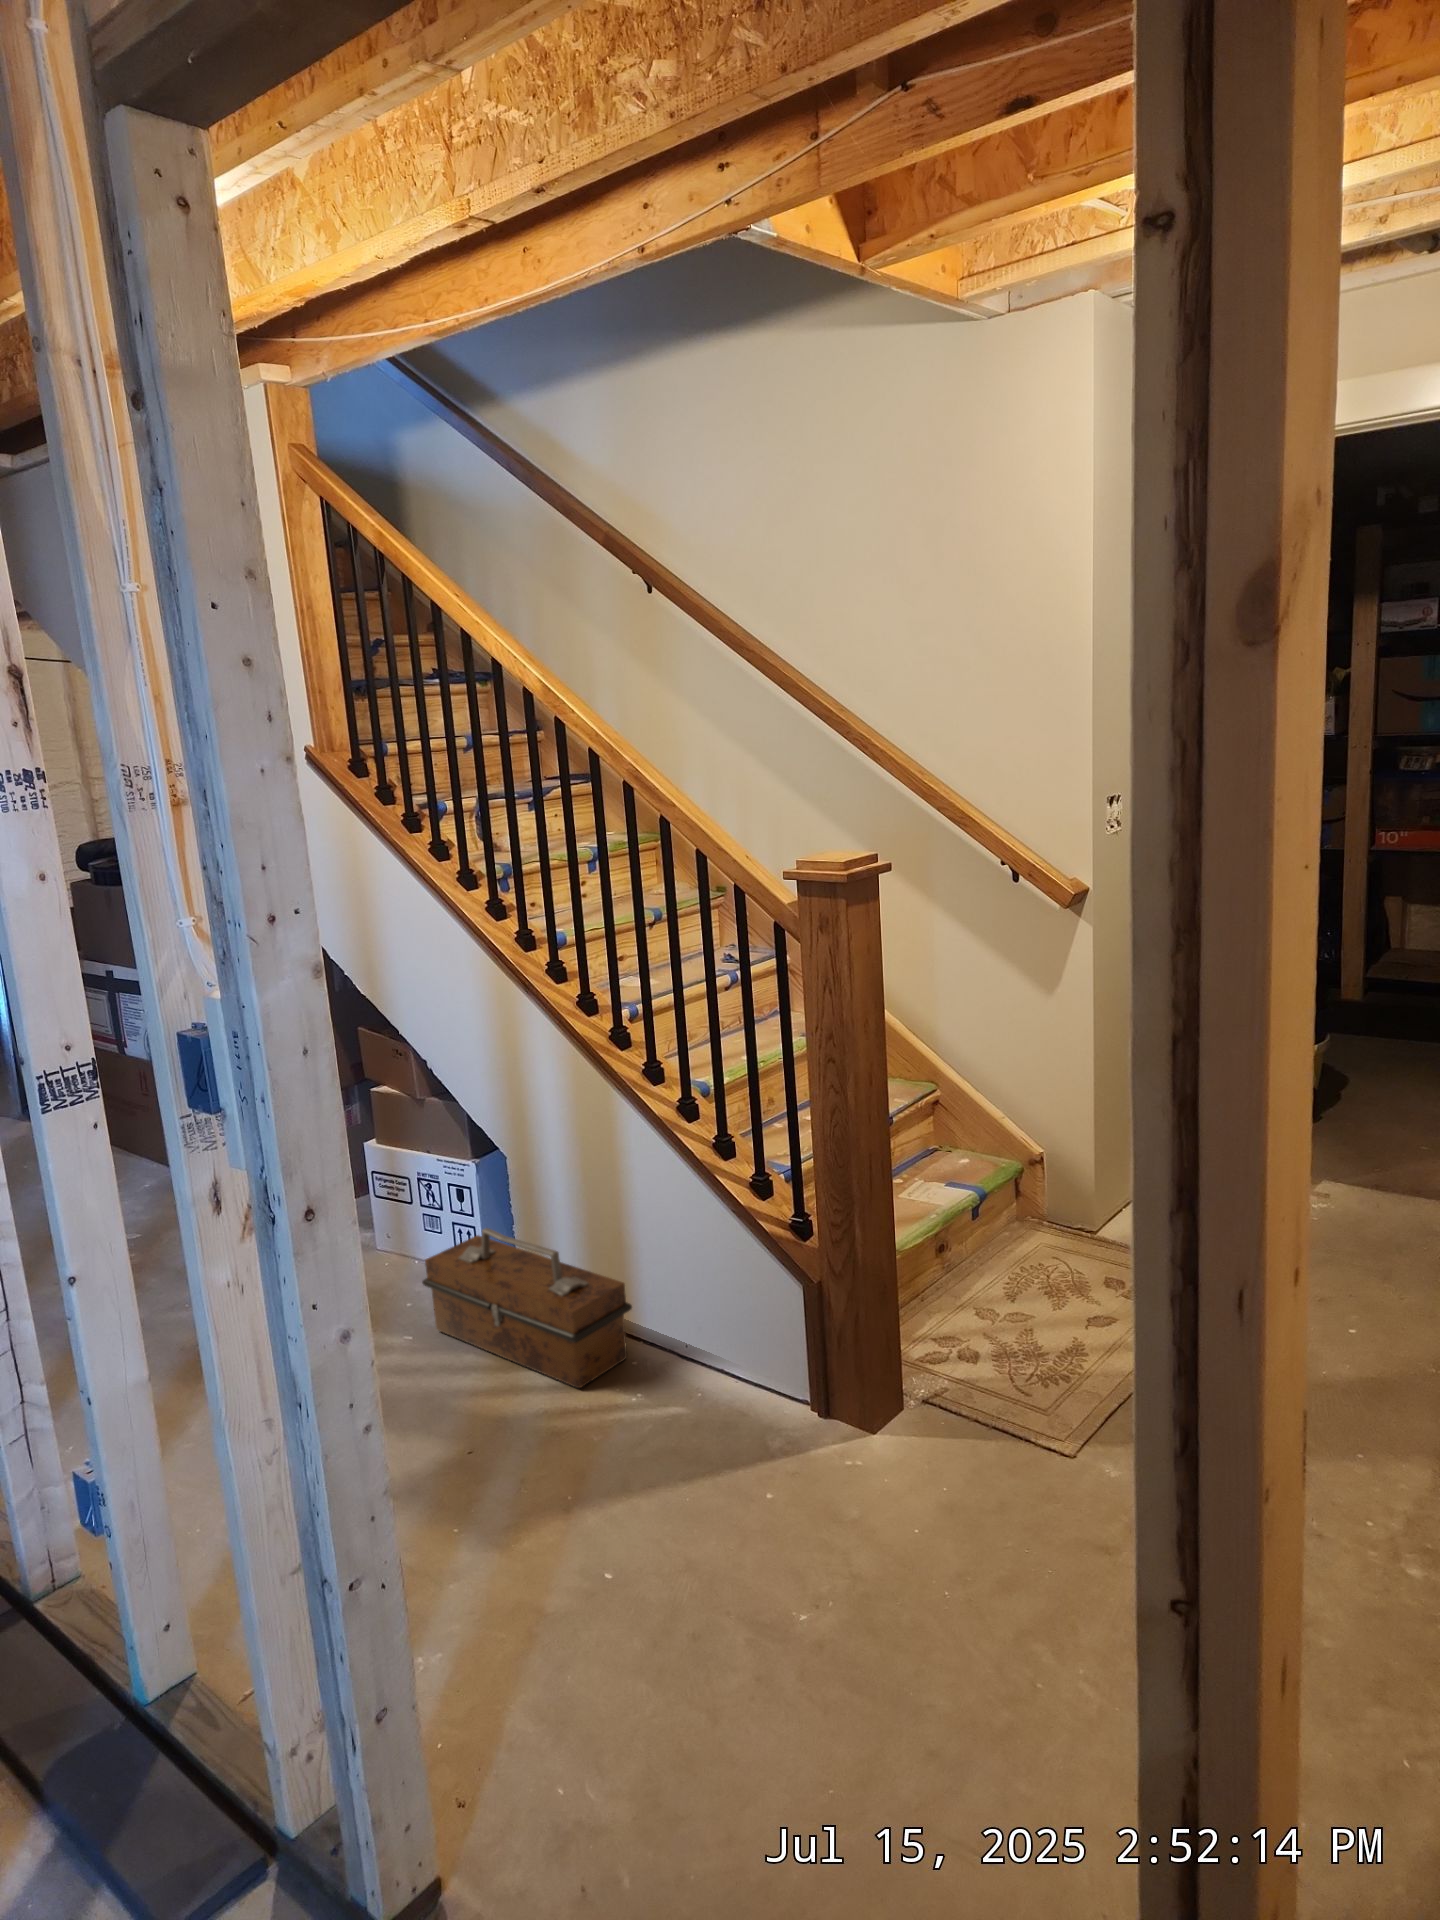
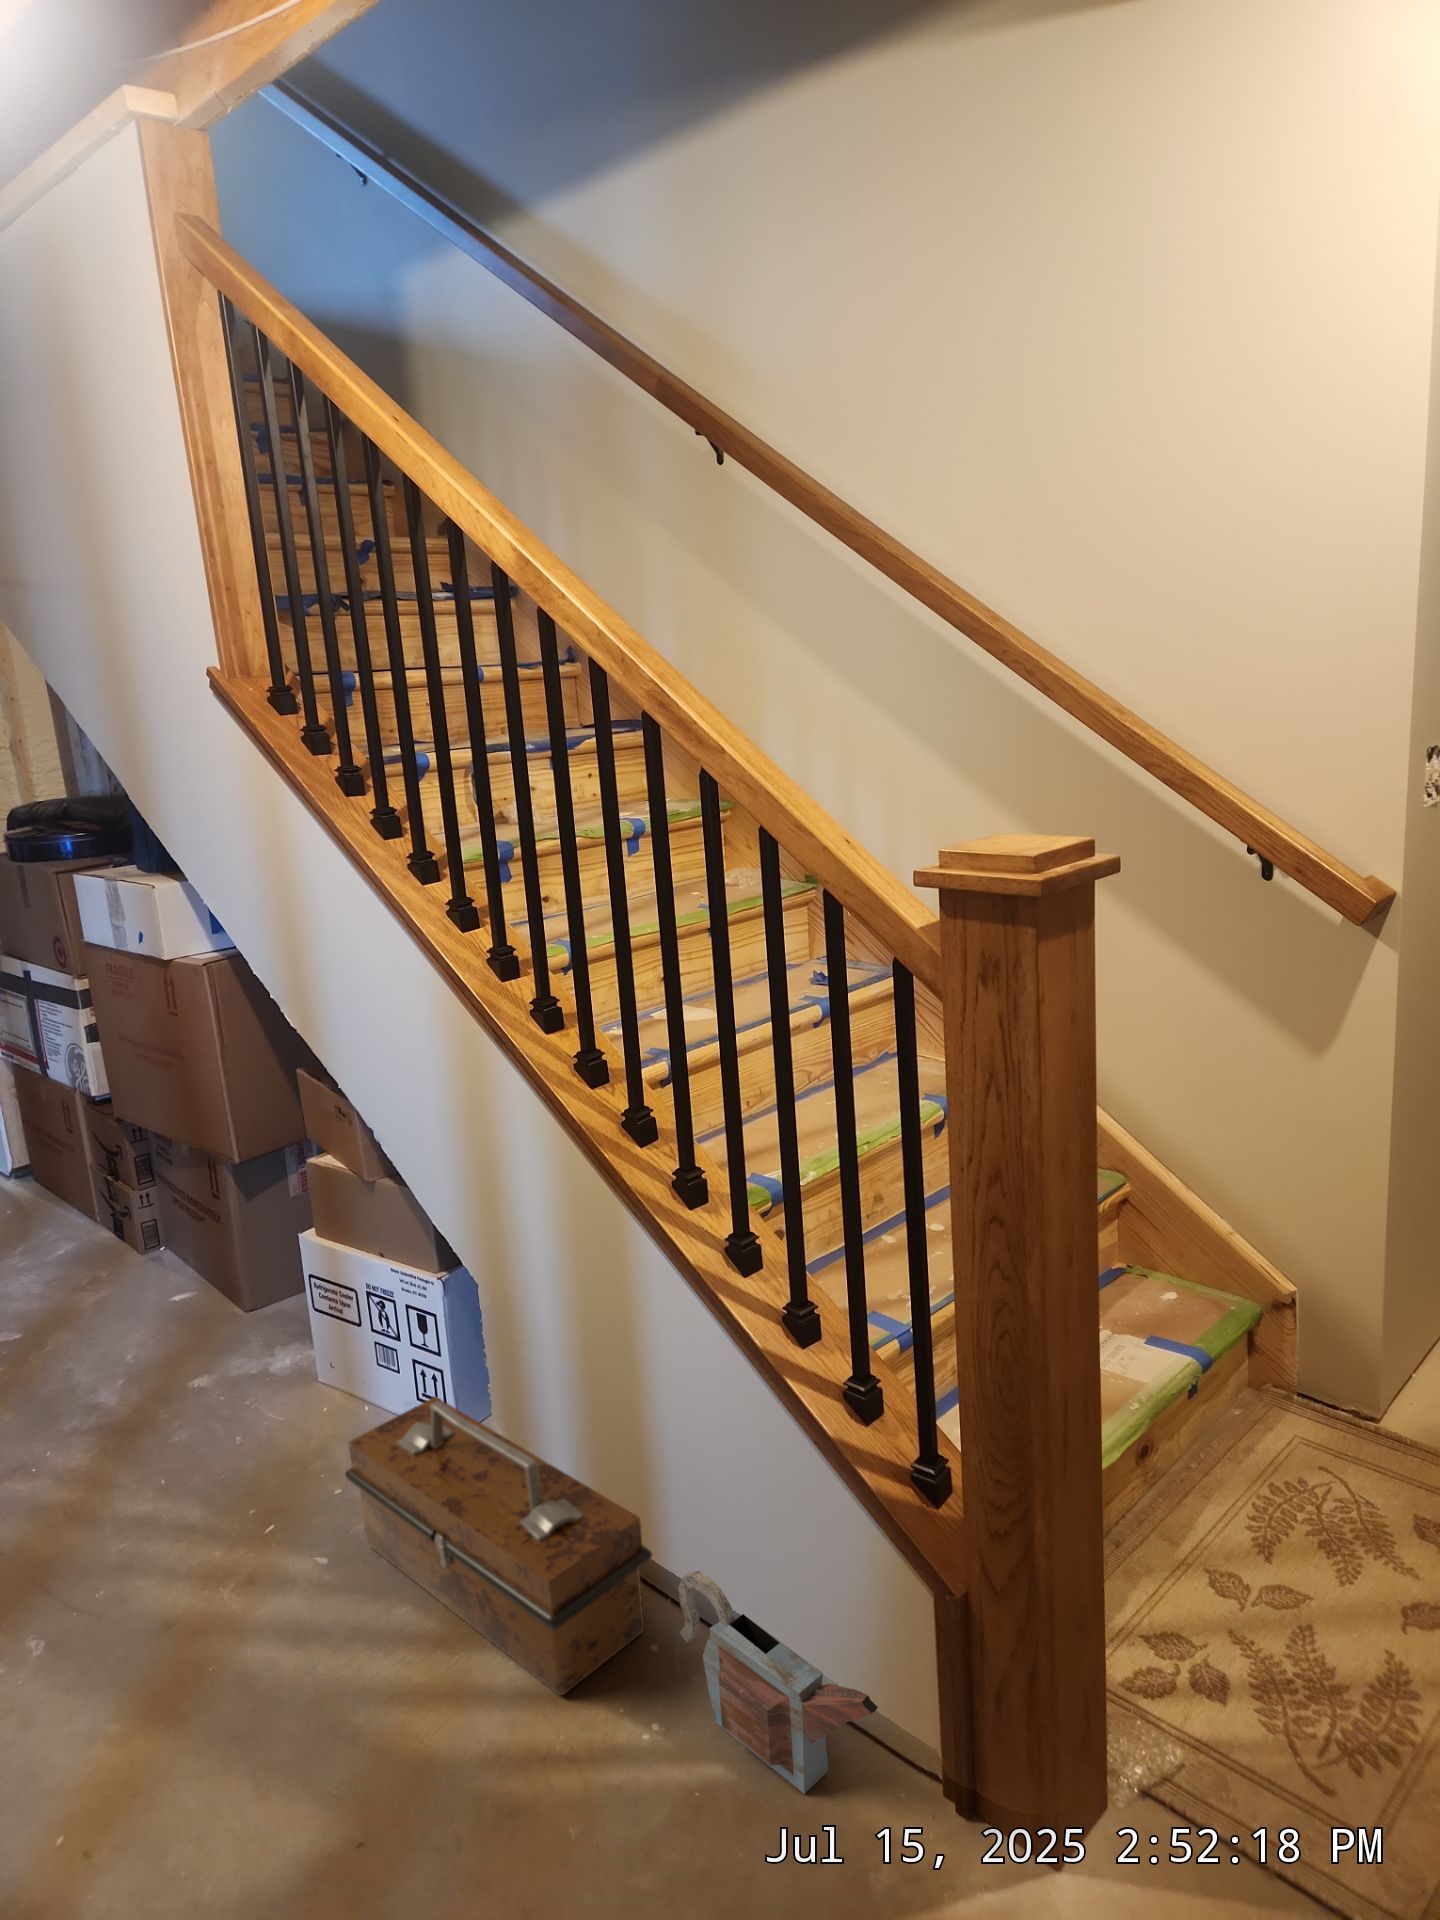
watering can: none [651,1303,772,1418] -> present [678,1571,878,1794]

